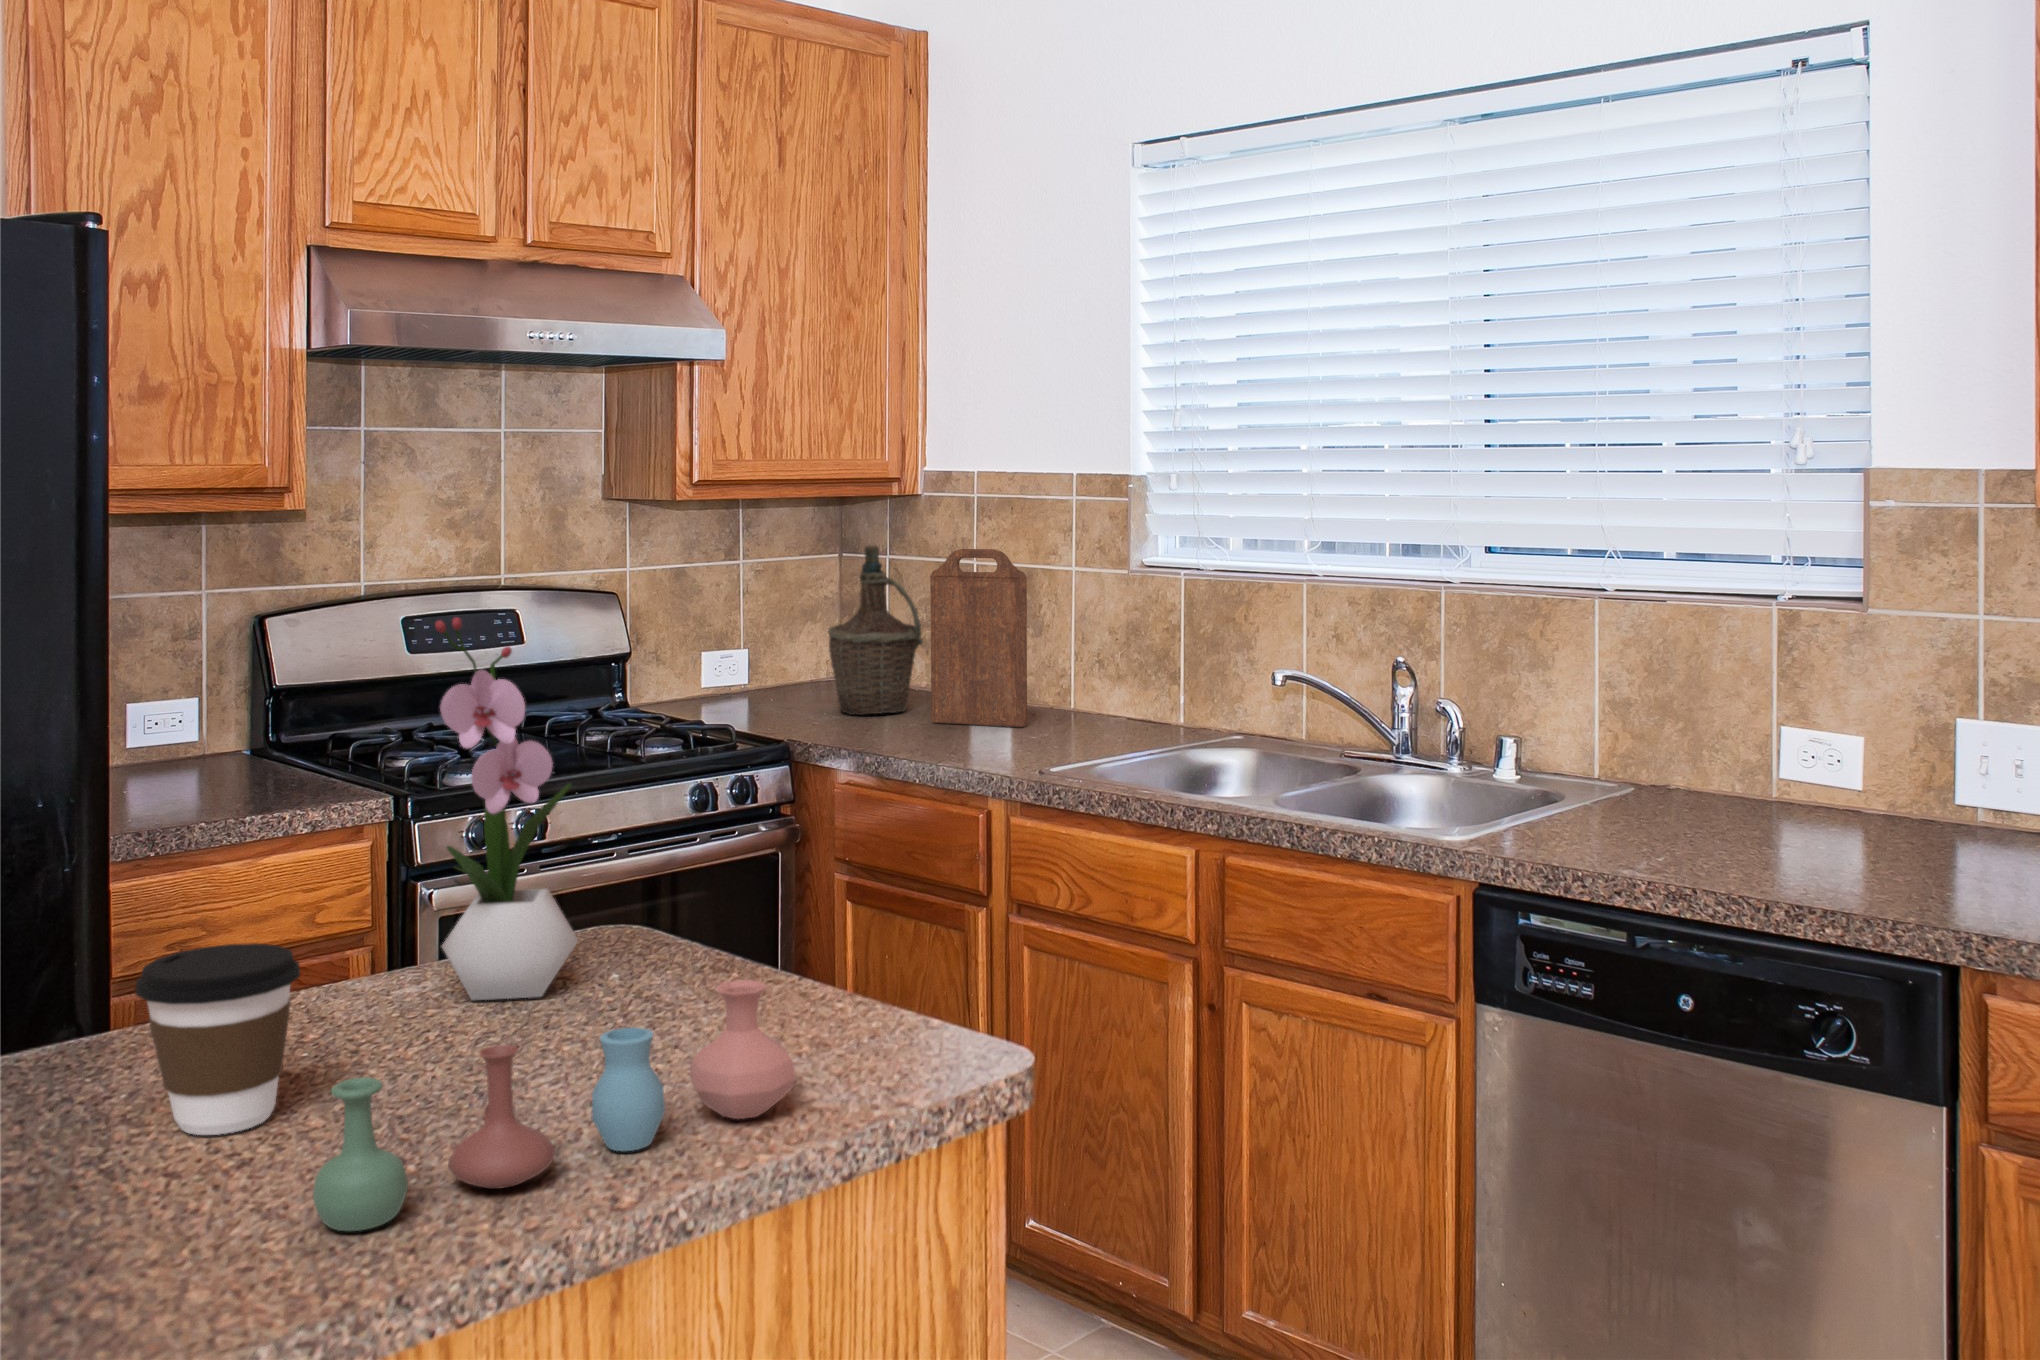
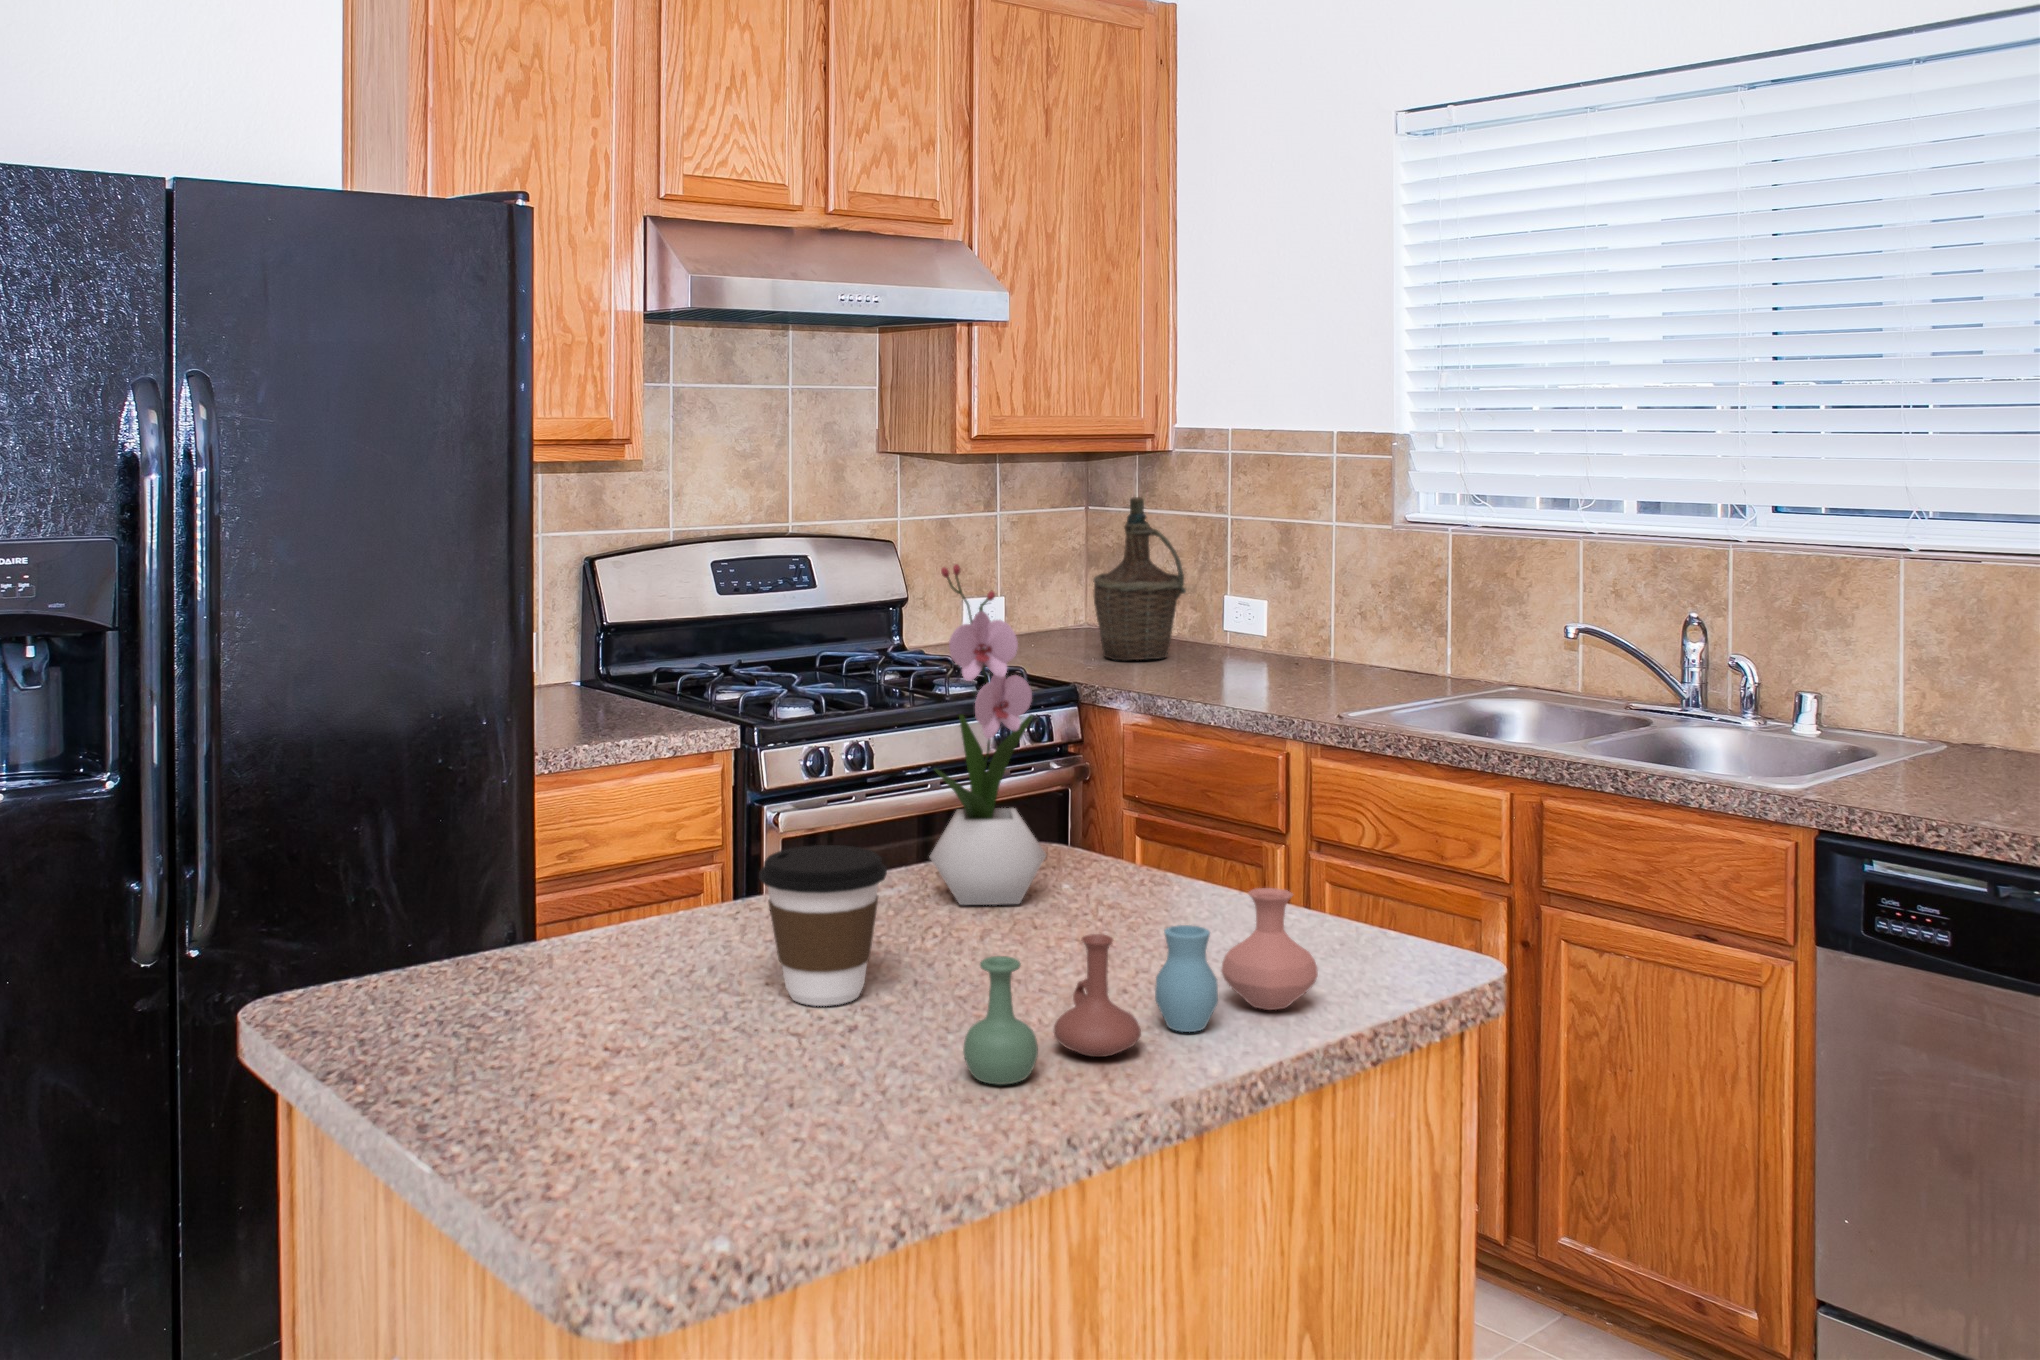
cutting board: present [930,549,1027,727] -> none [1199,500,1298,674]

